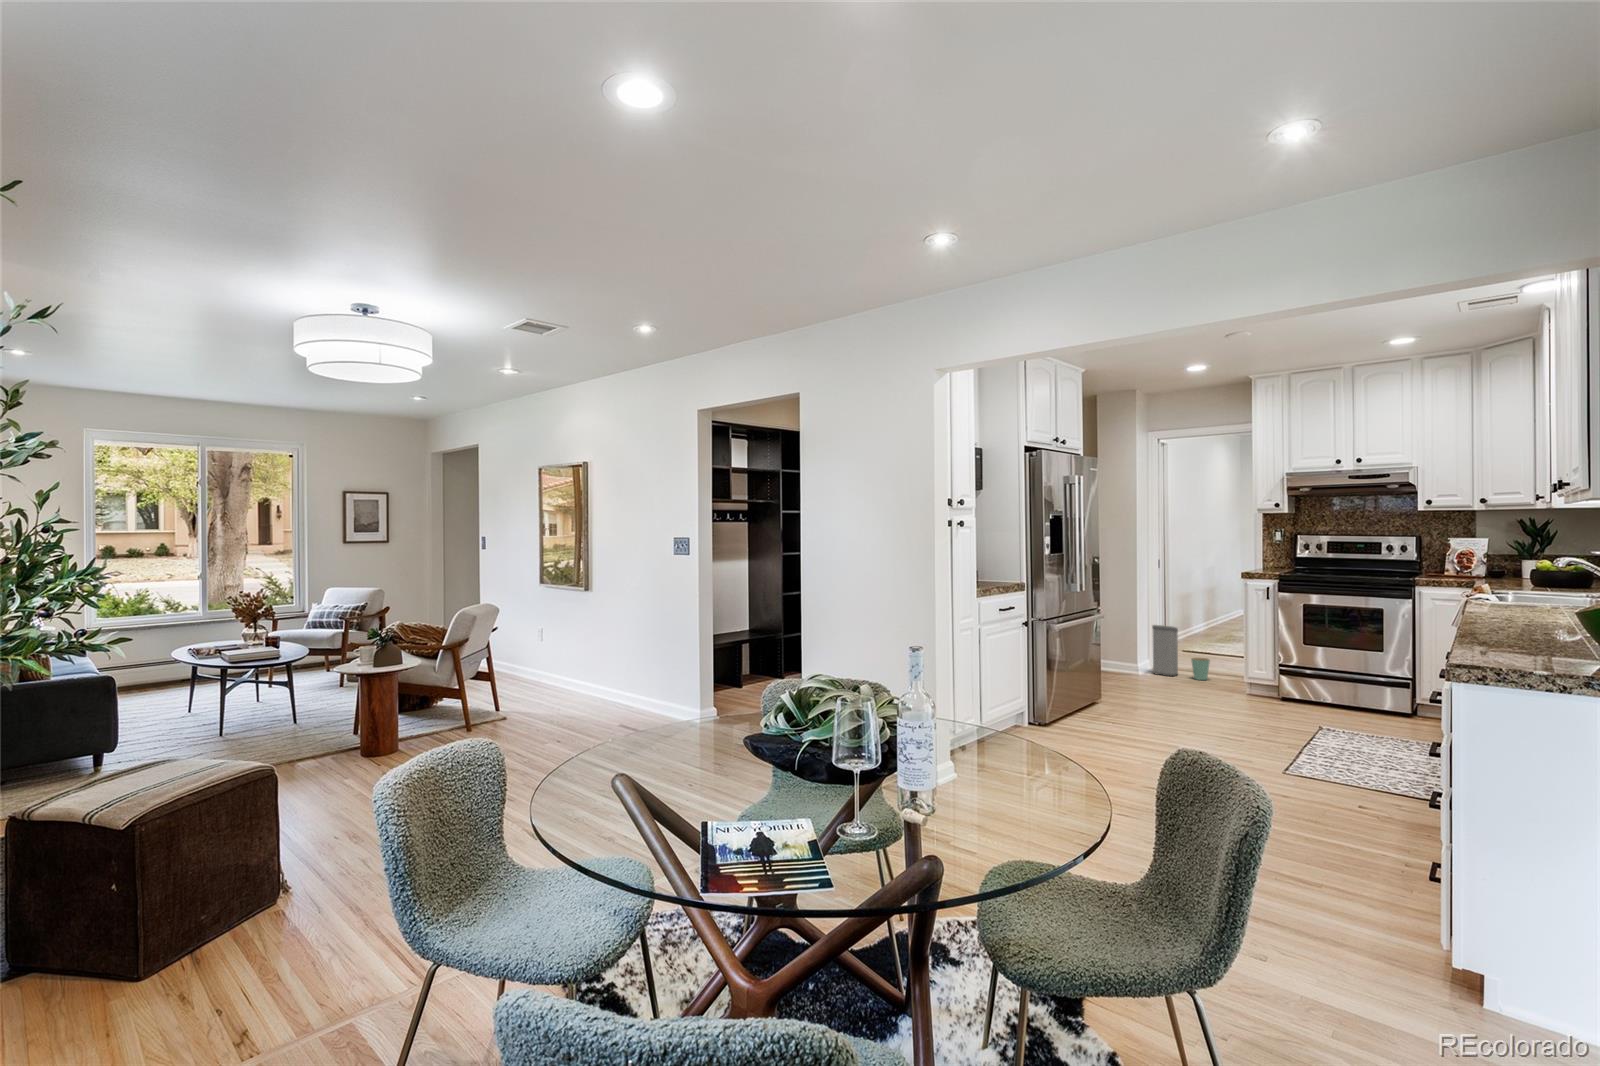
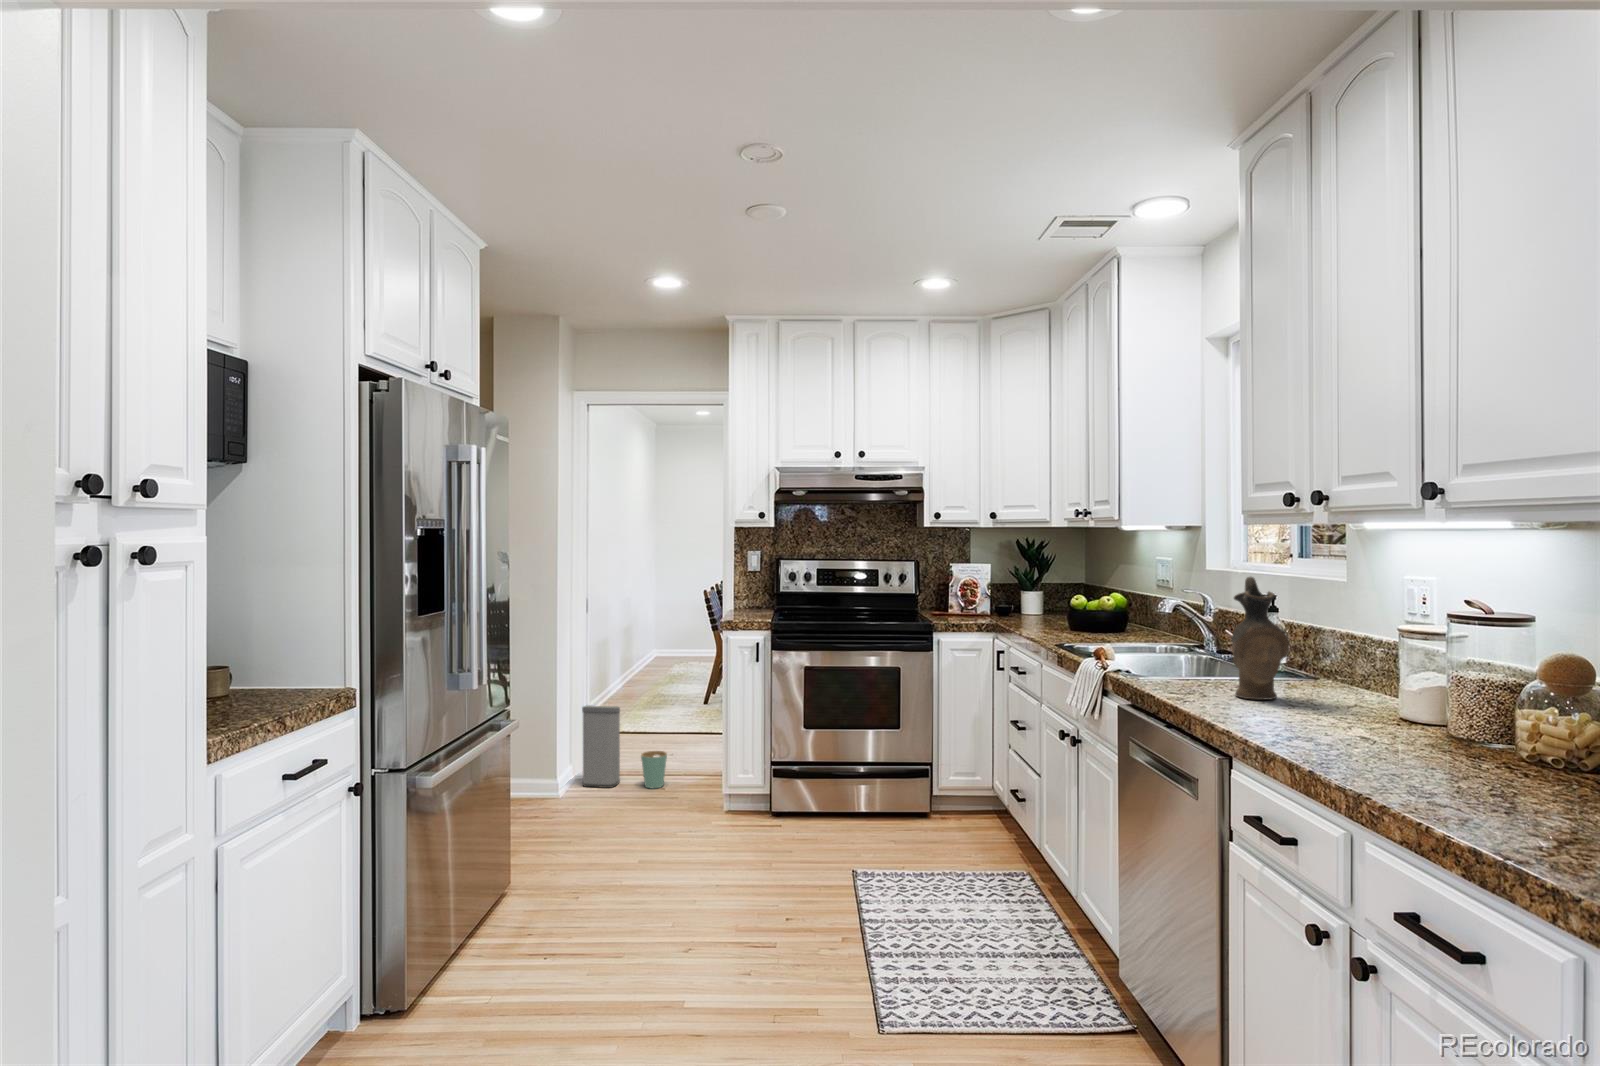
ceramic pitcher: none [1500,534,1539,605] -> present [1232,577,1289,699]

